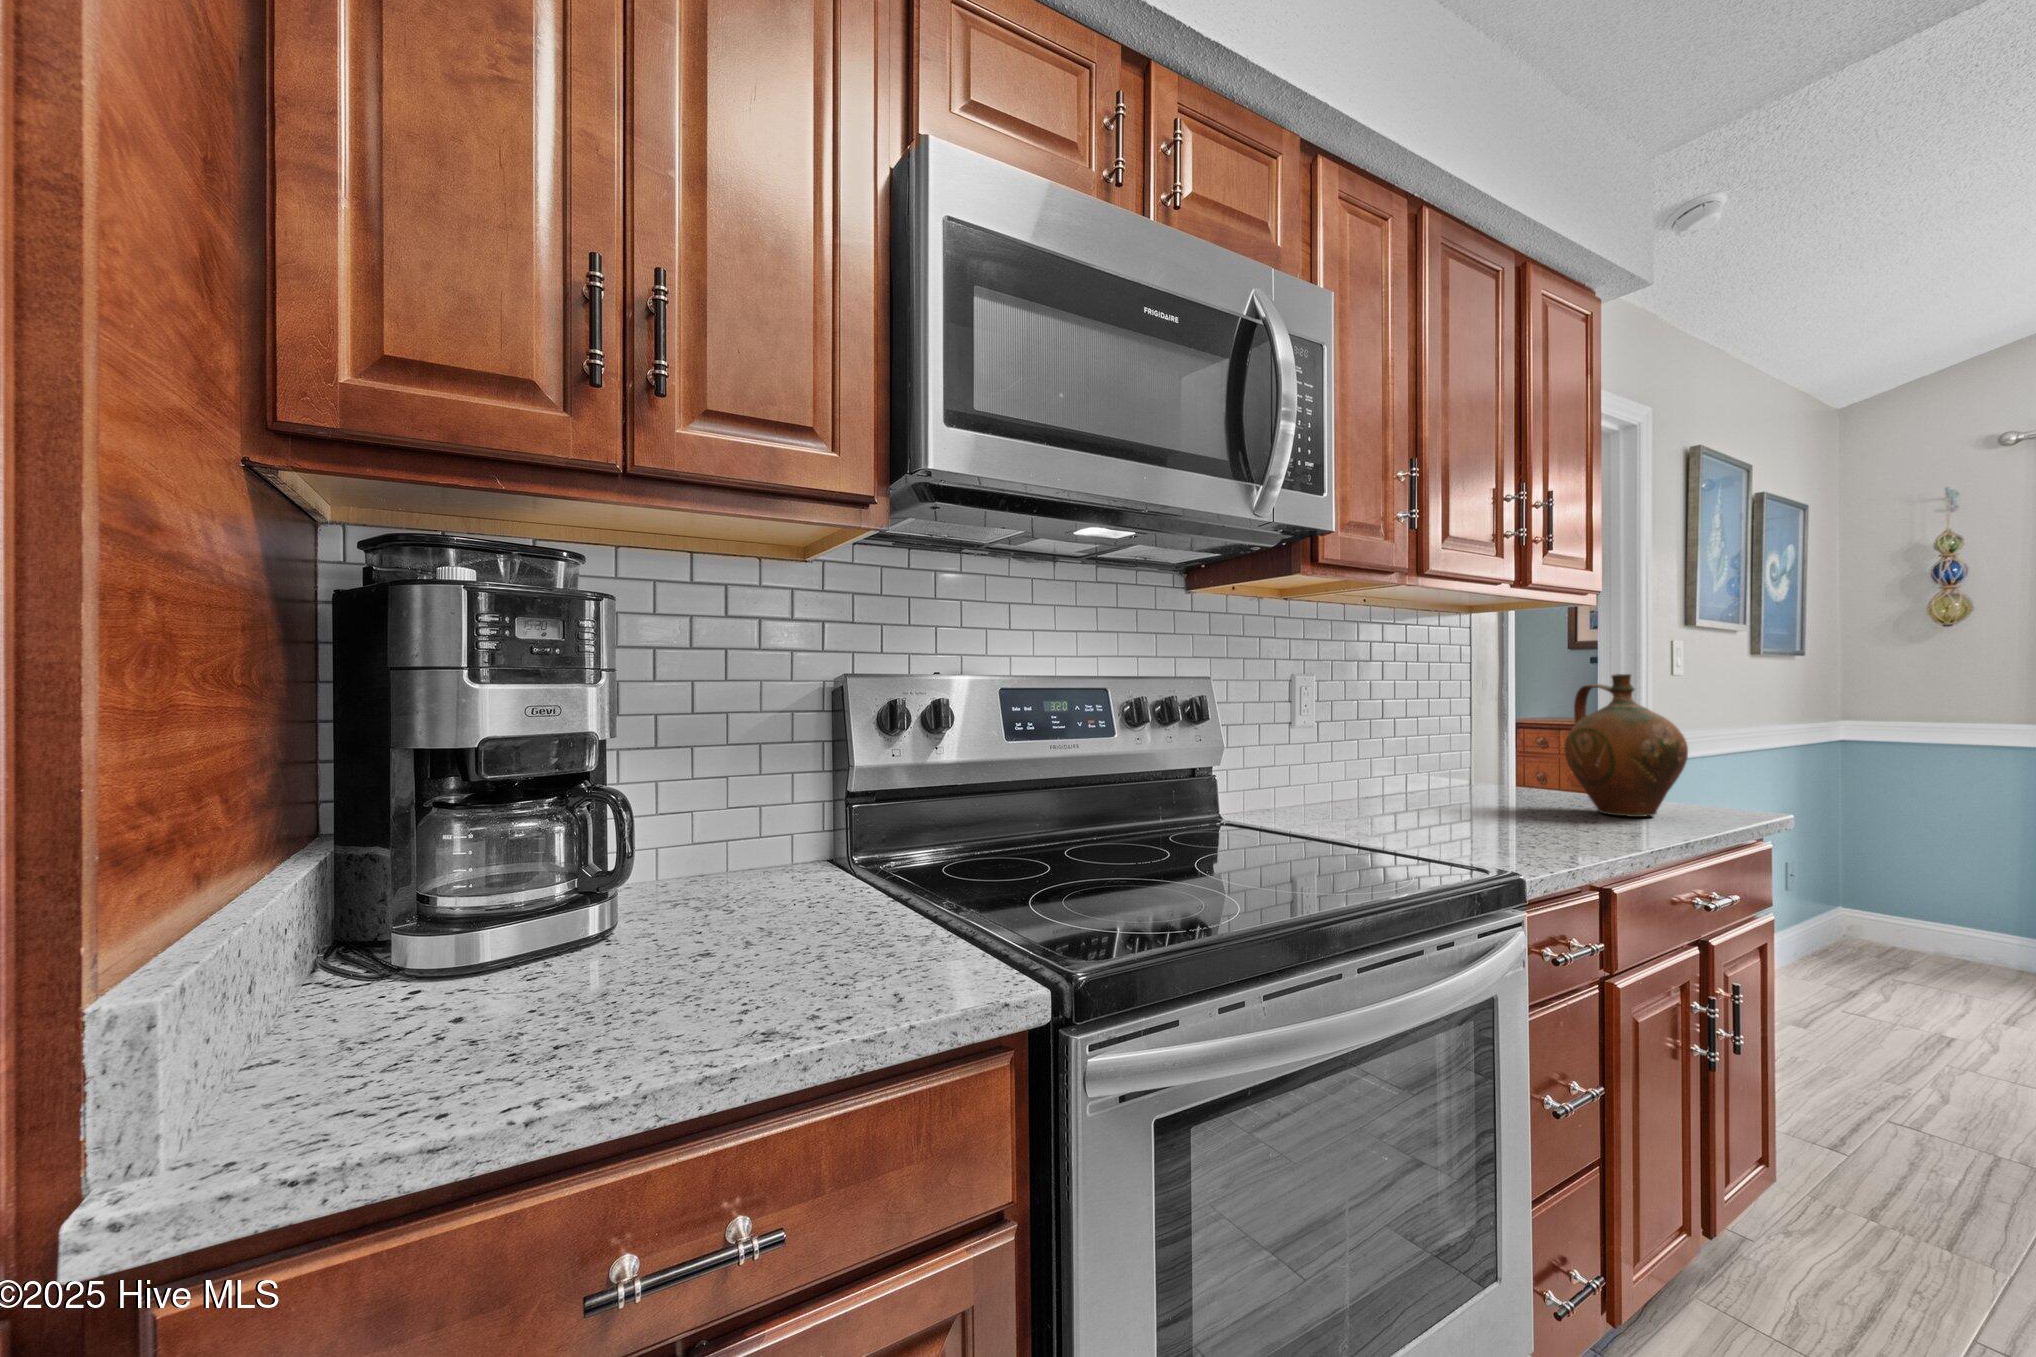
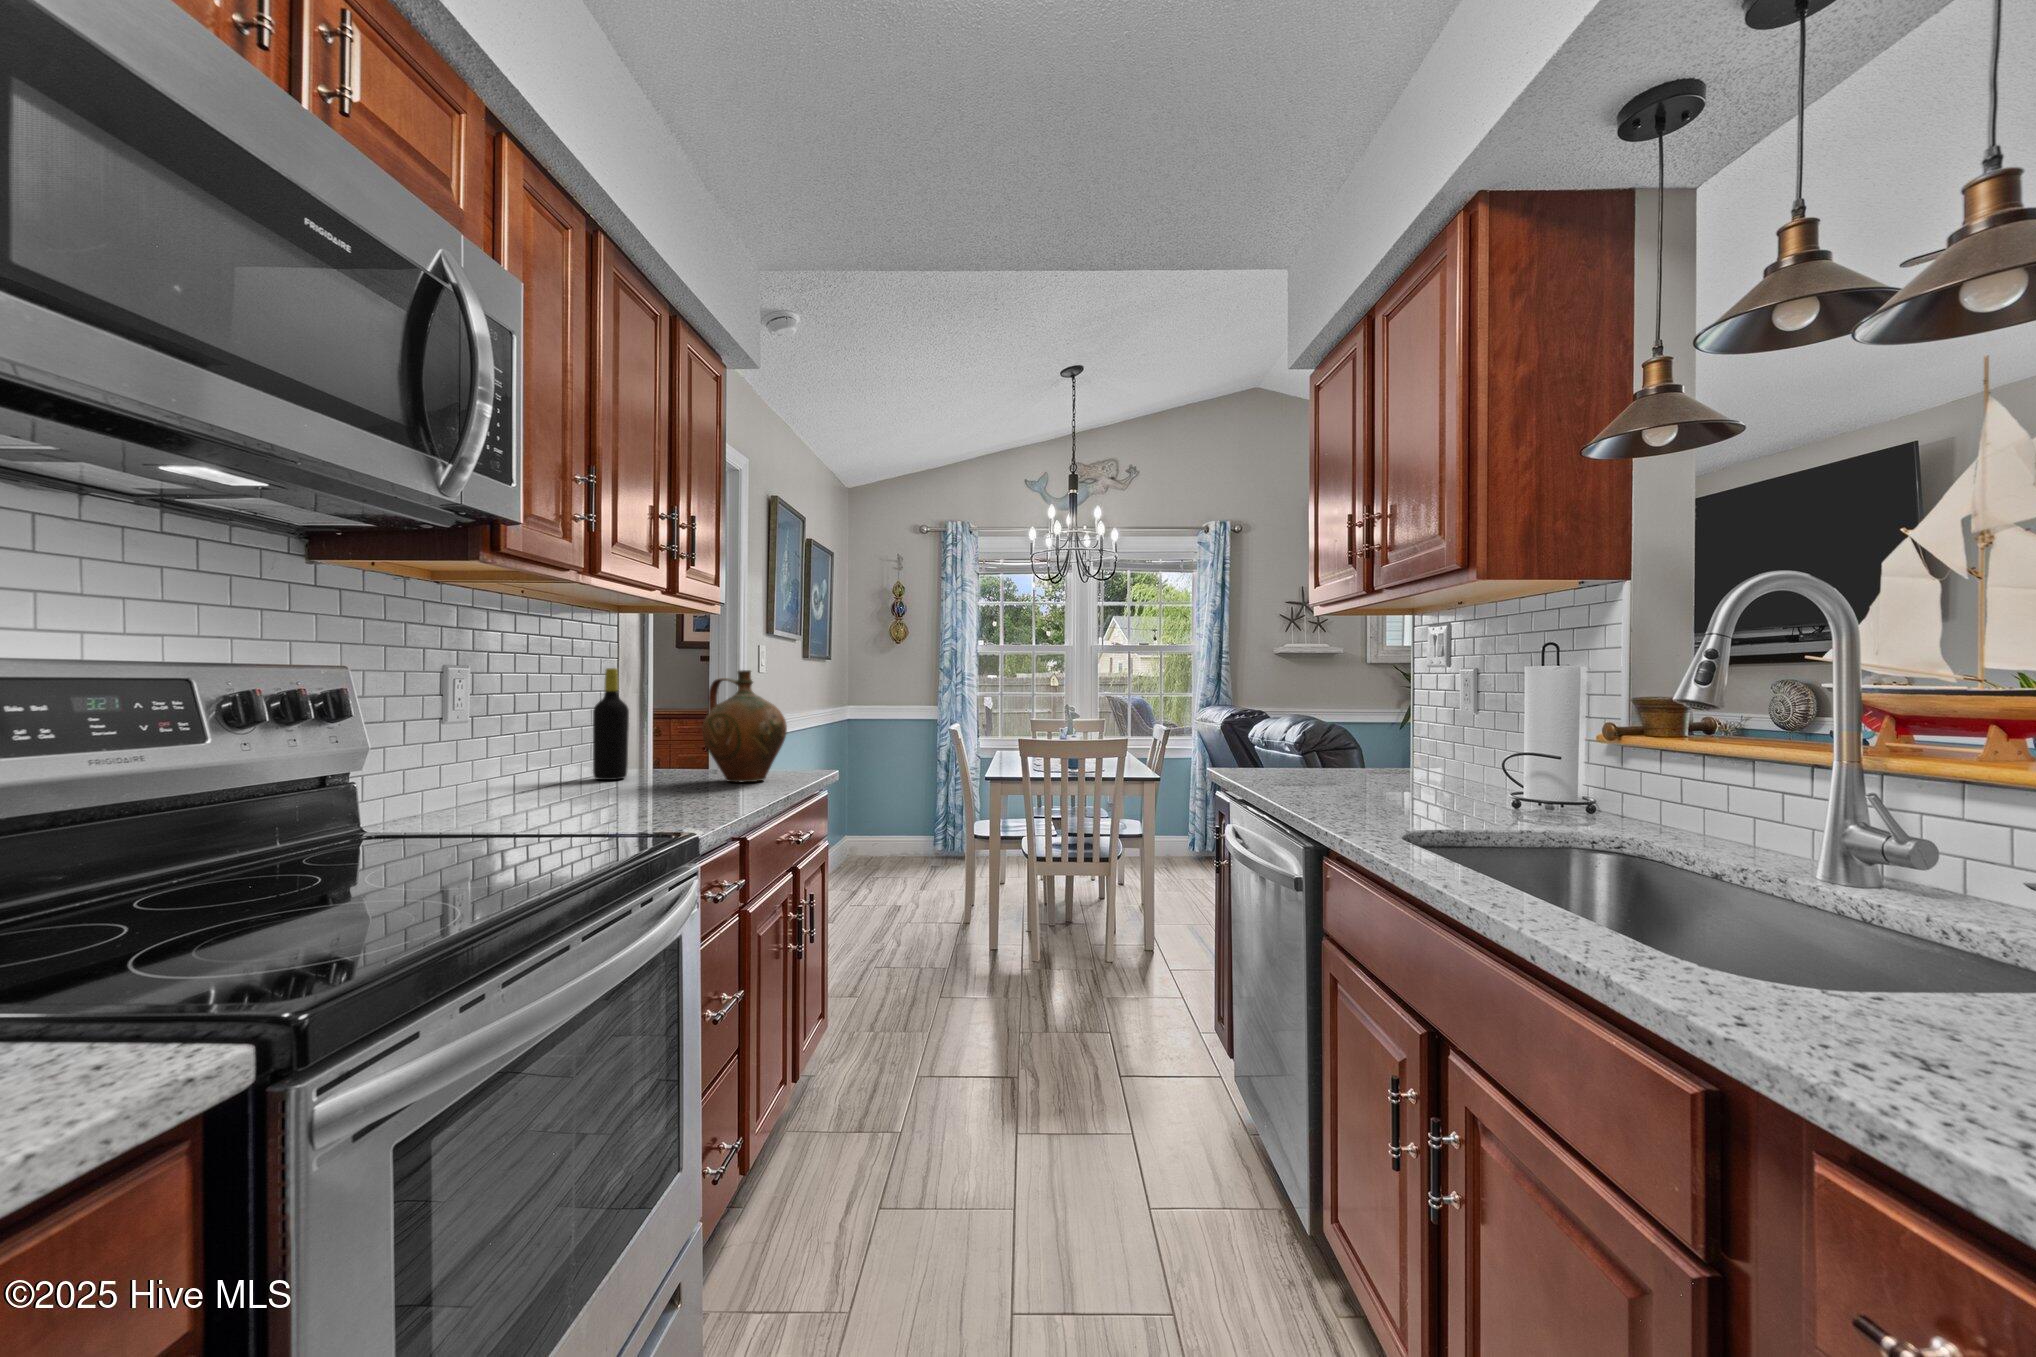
bottle: none [1439,675,1478,797] -> present [593,668,629,780]

